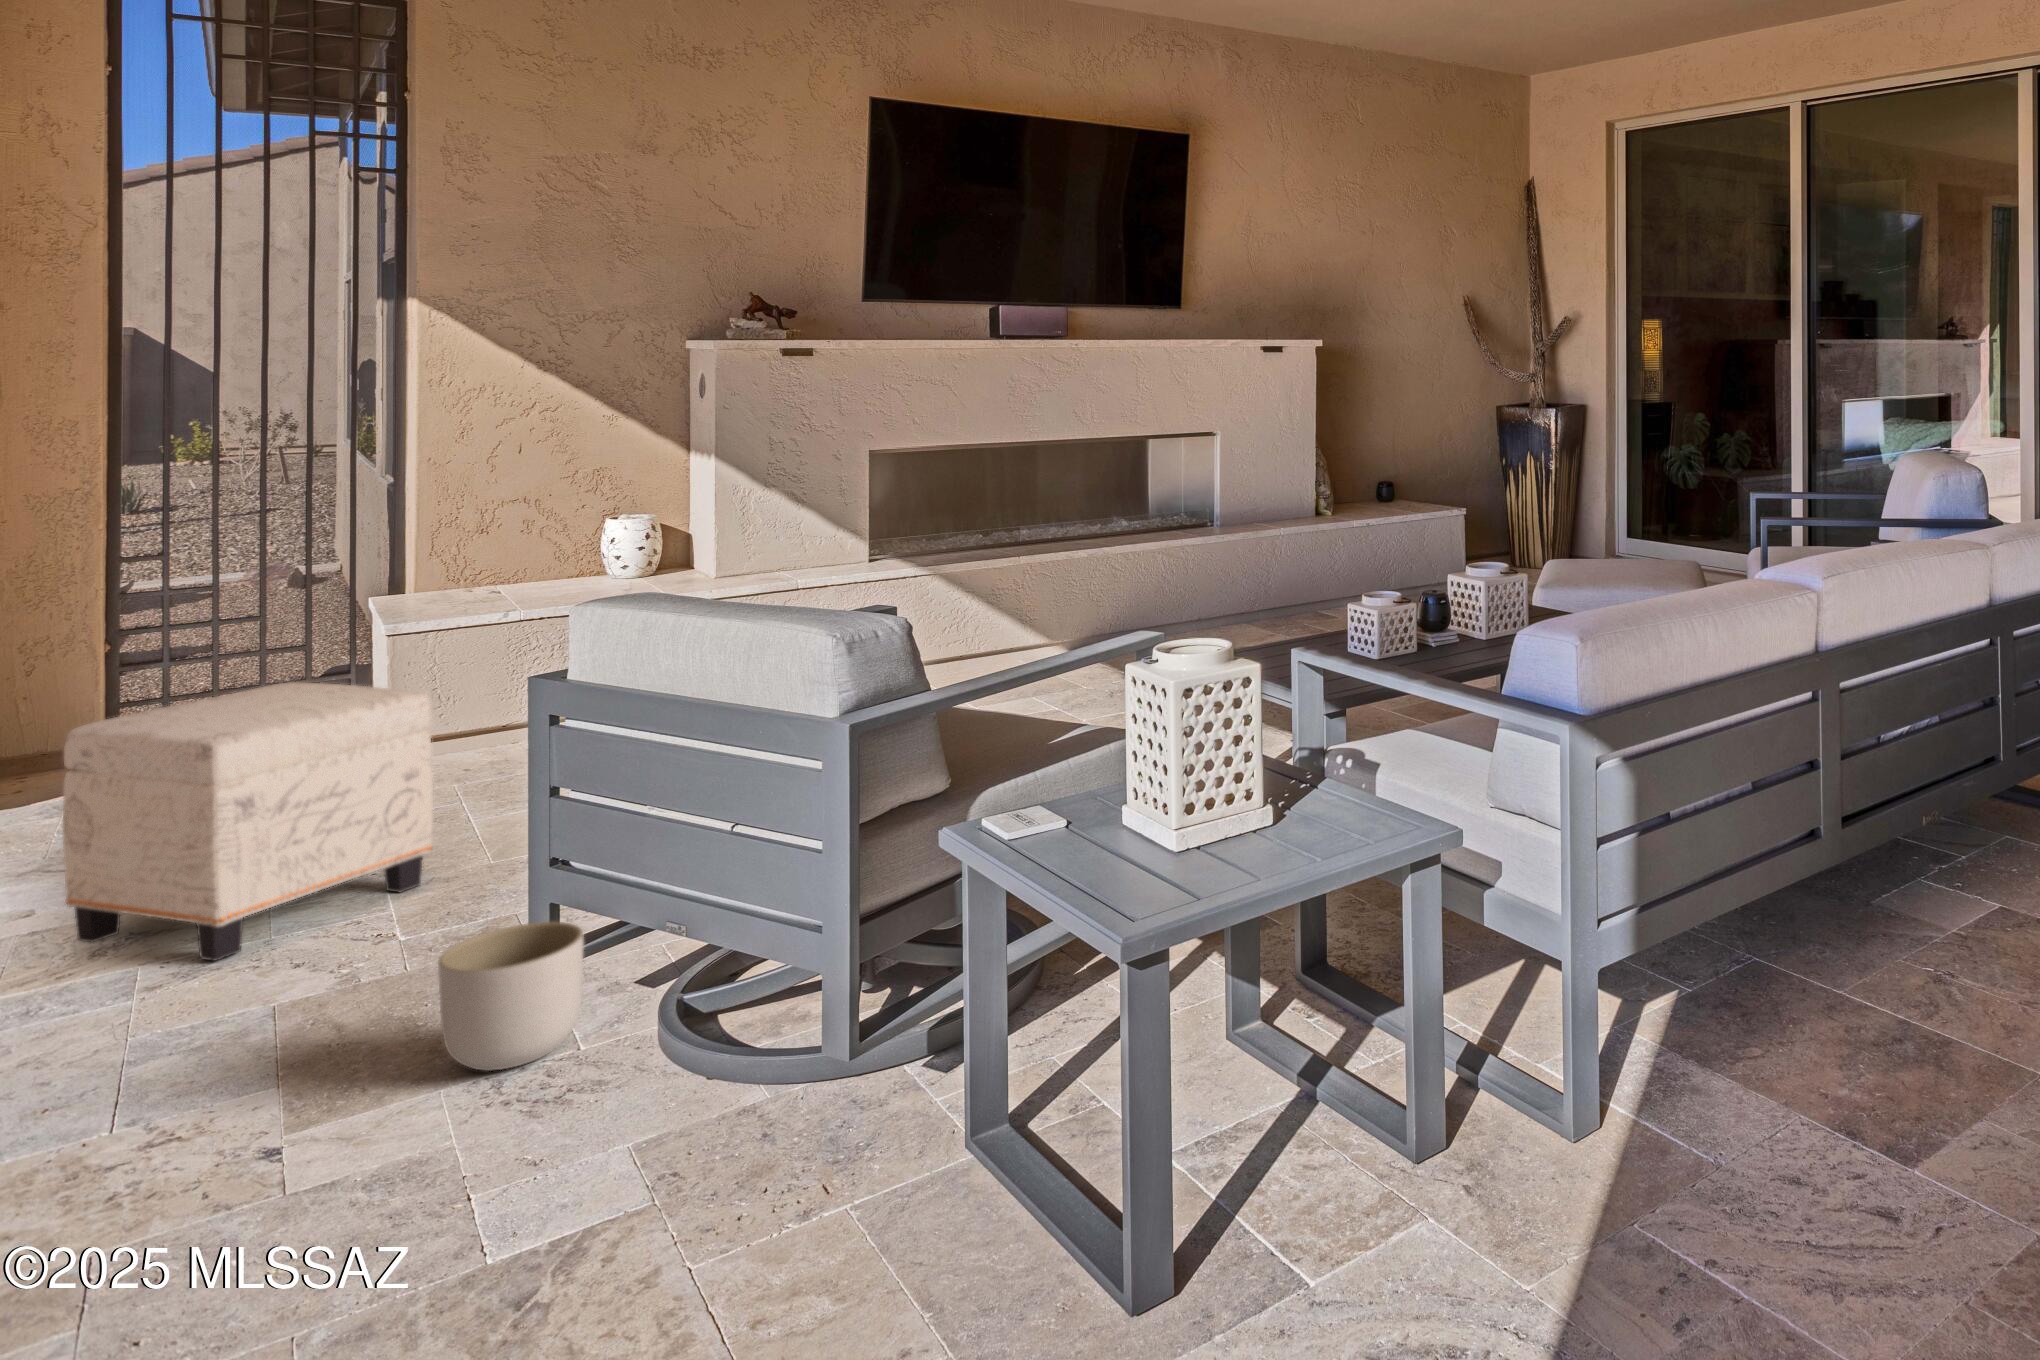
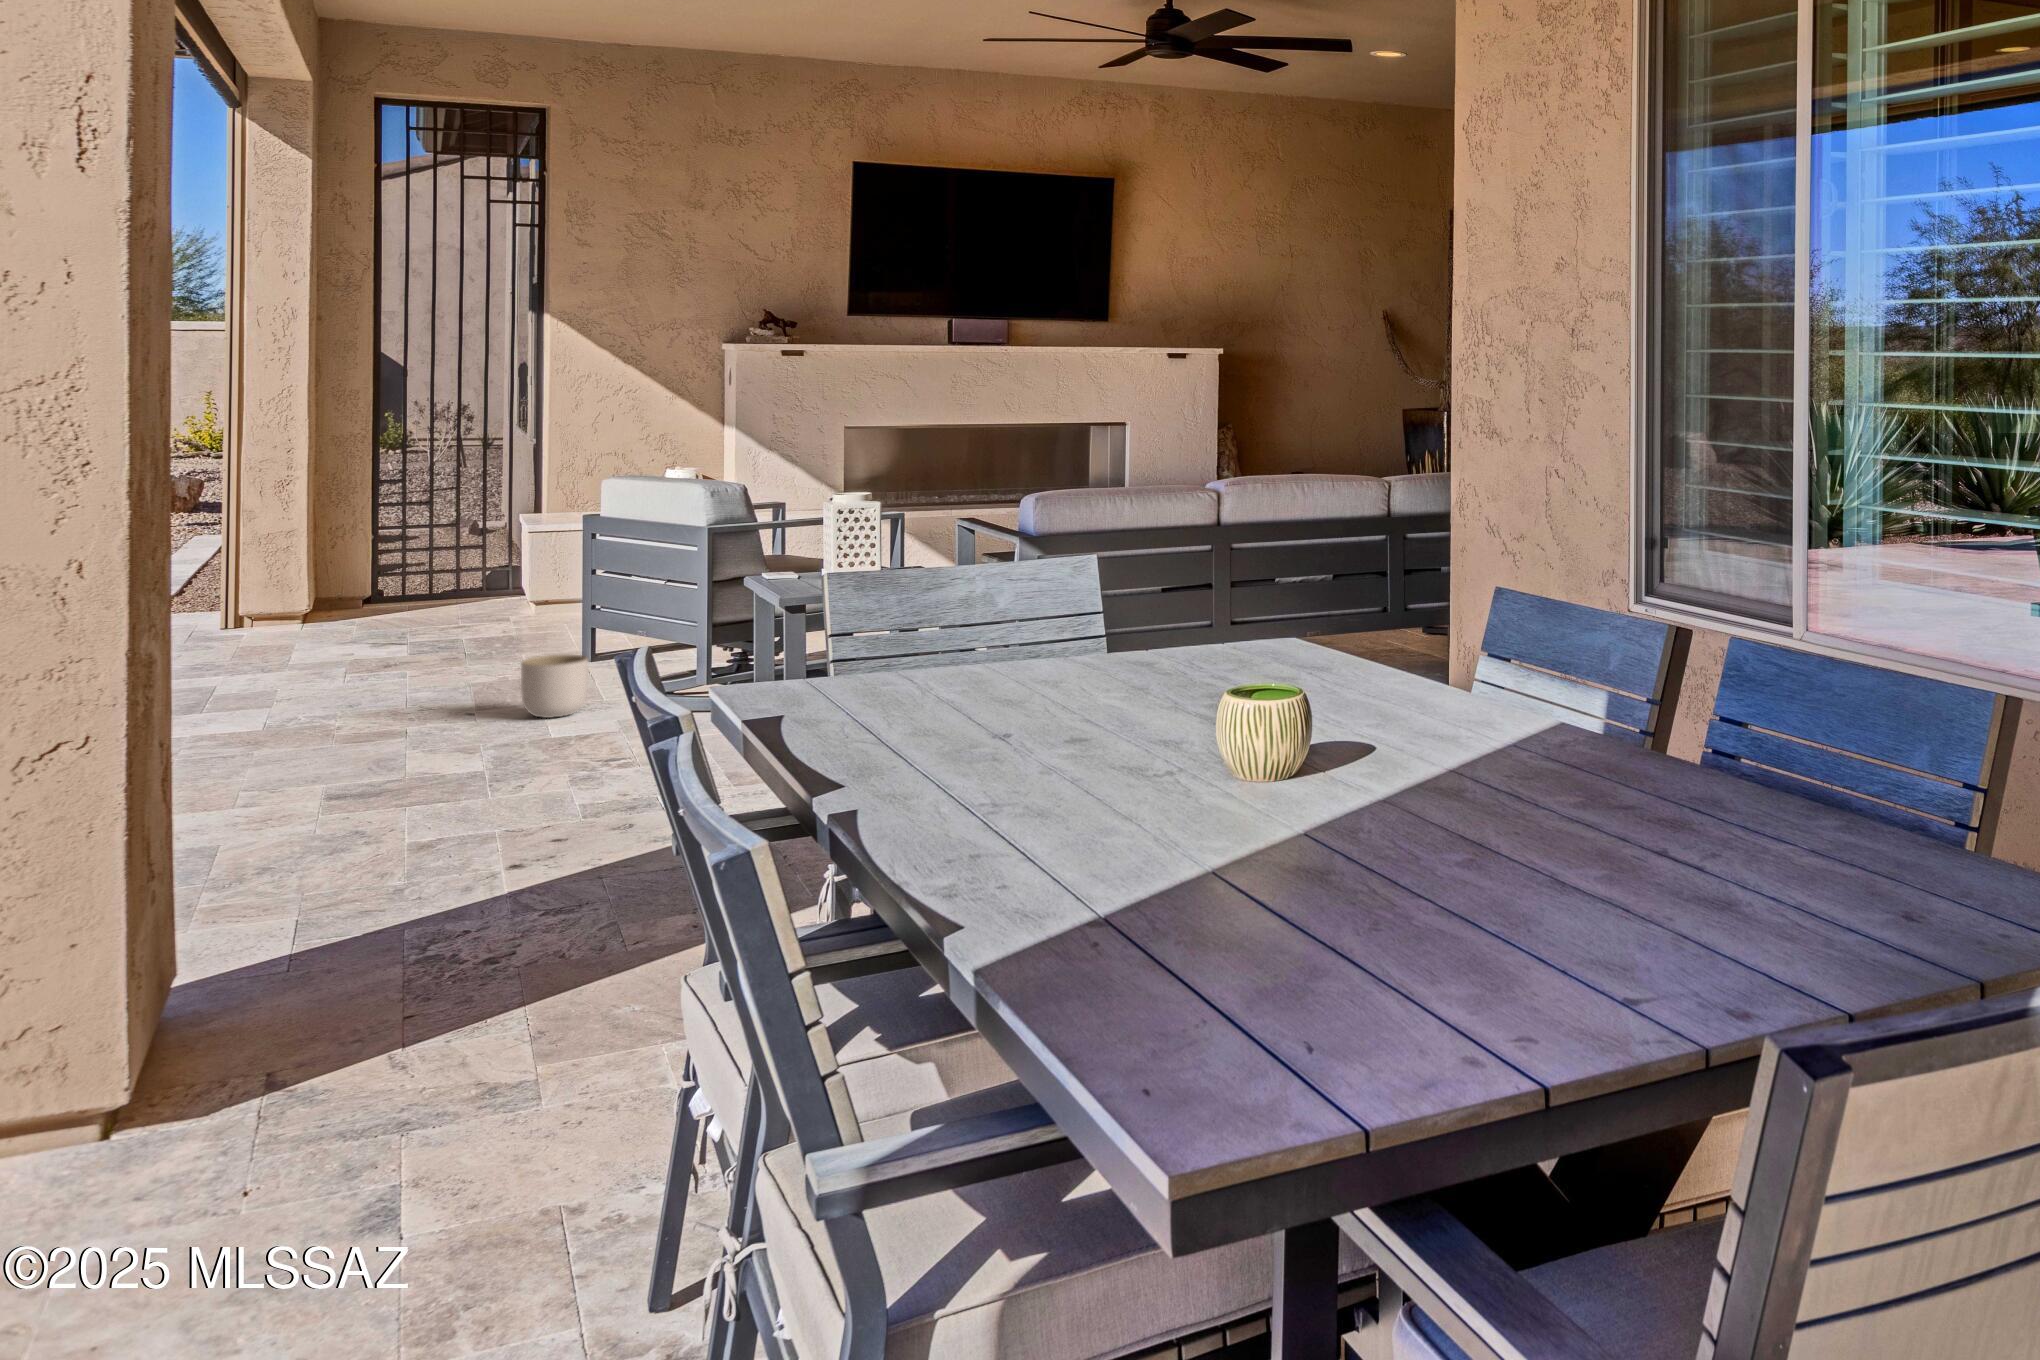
ottoman: present [62,682,433,961] -> none [355,544,534,679]

